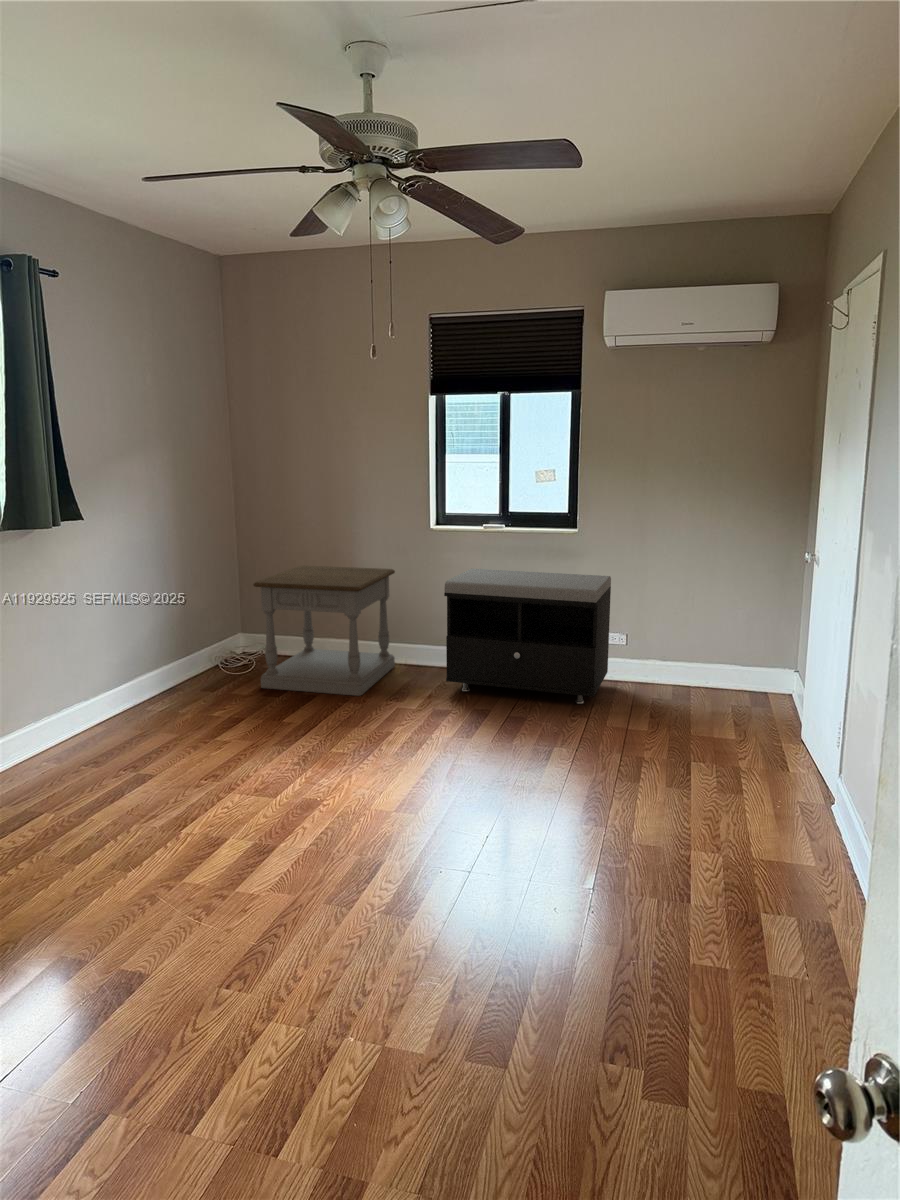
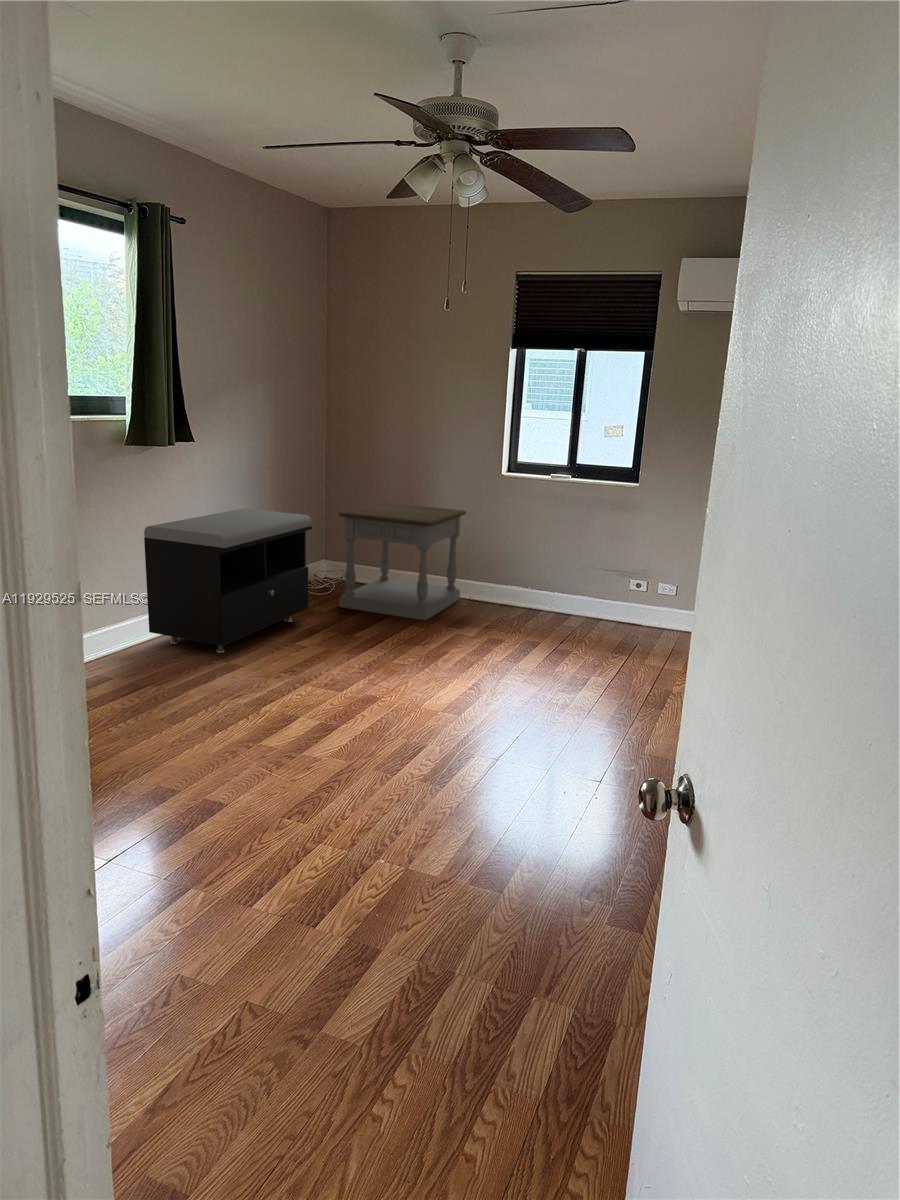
storage bench: present [444,569,611,704] -> present [144,508,312,653]

